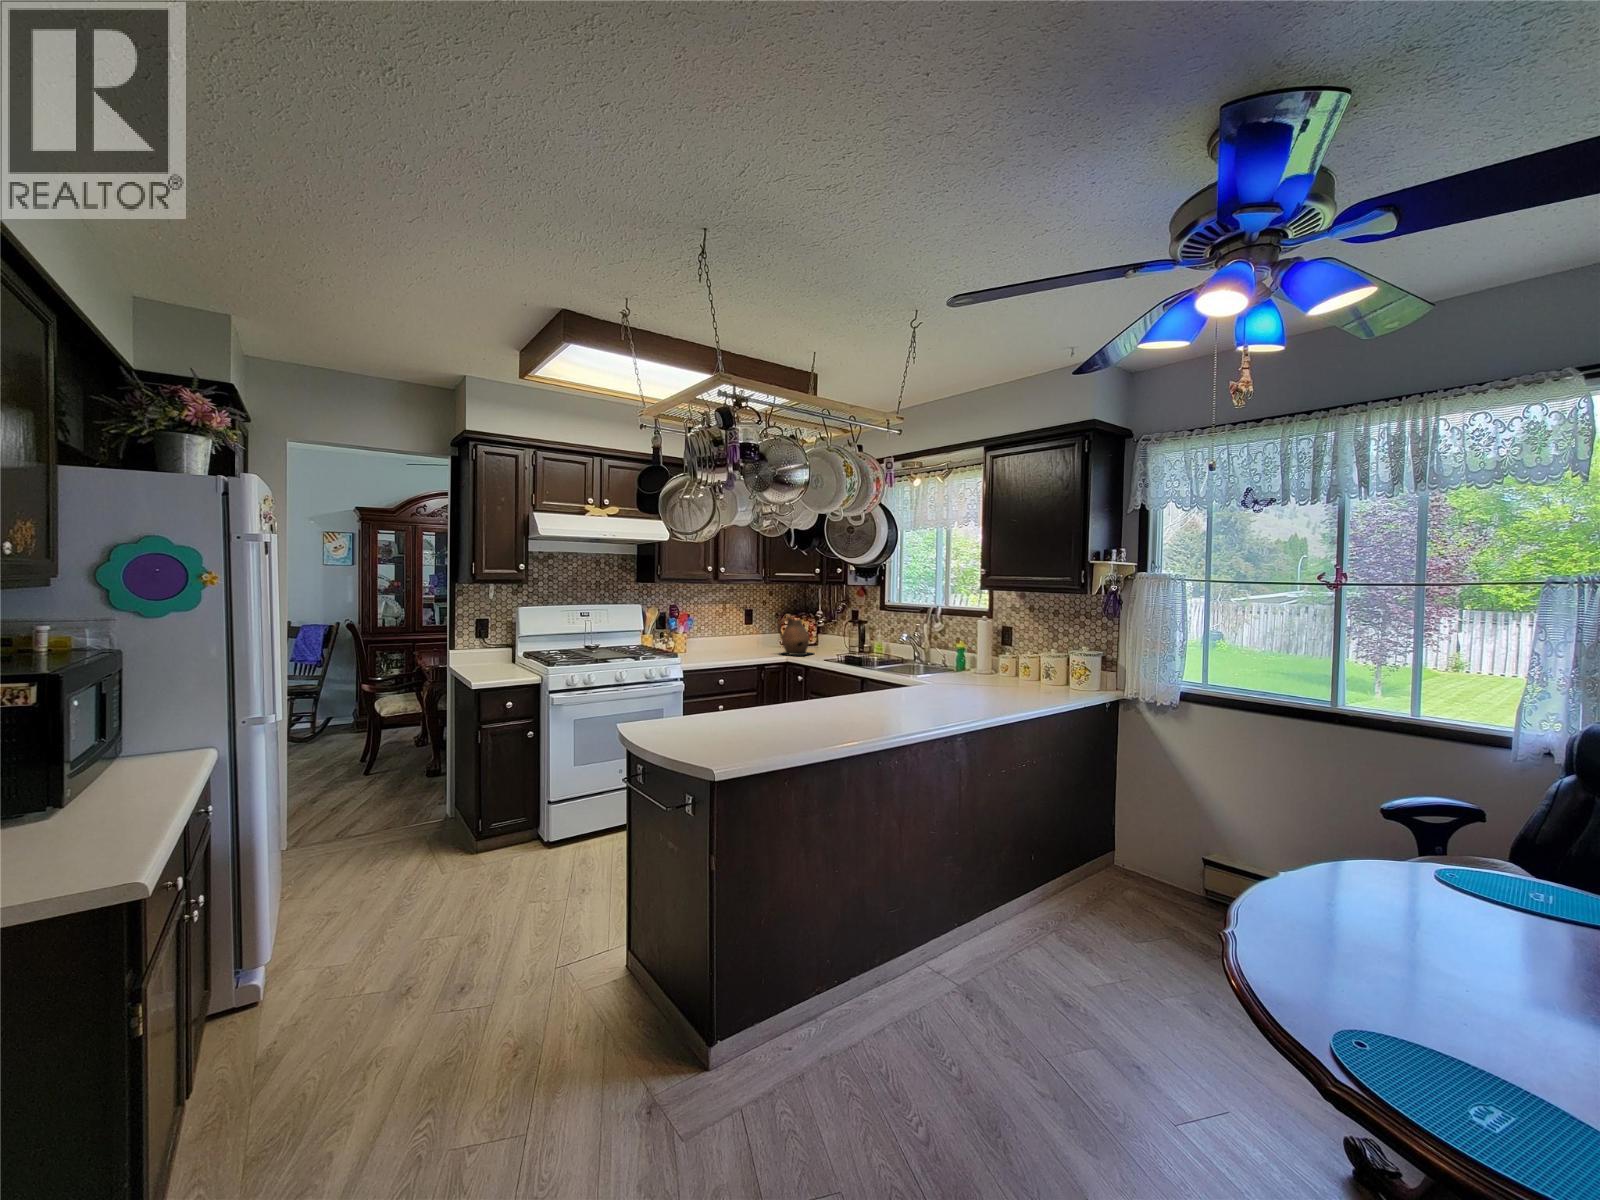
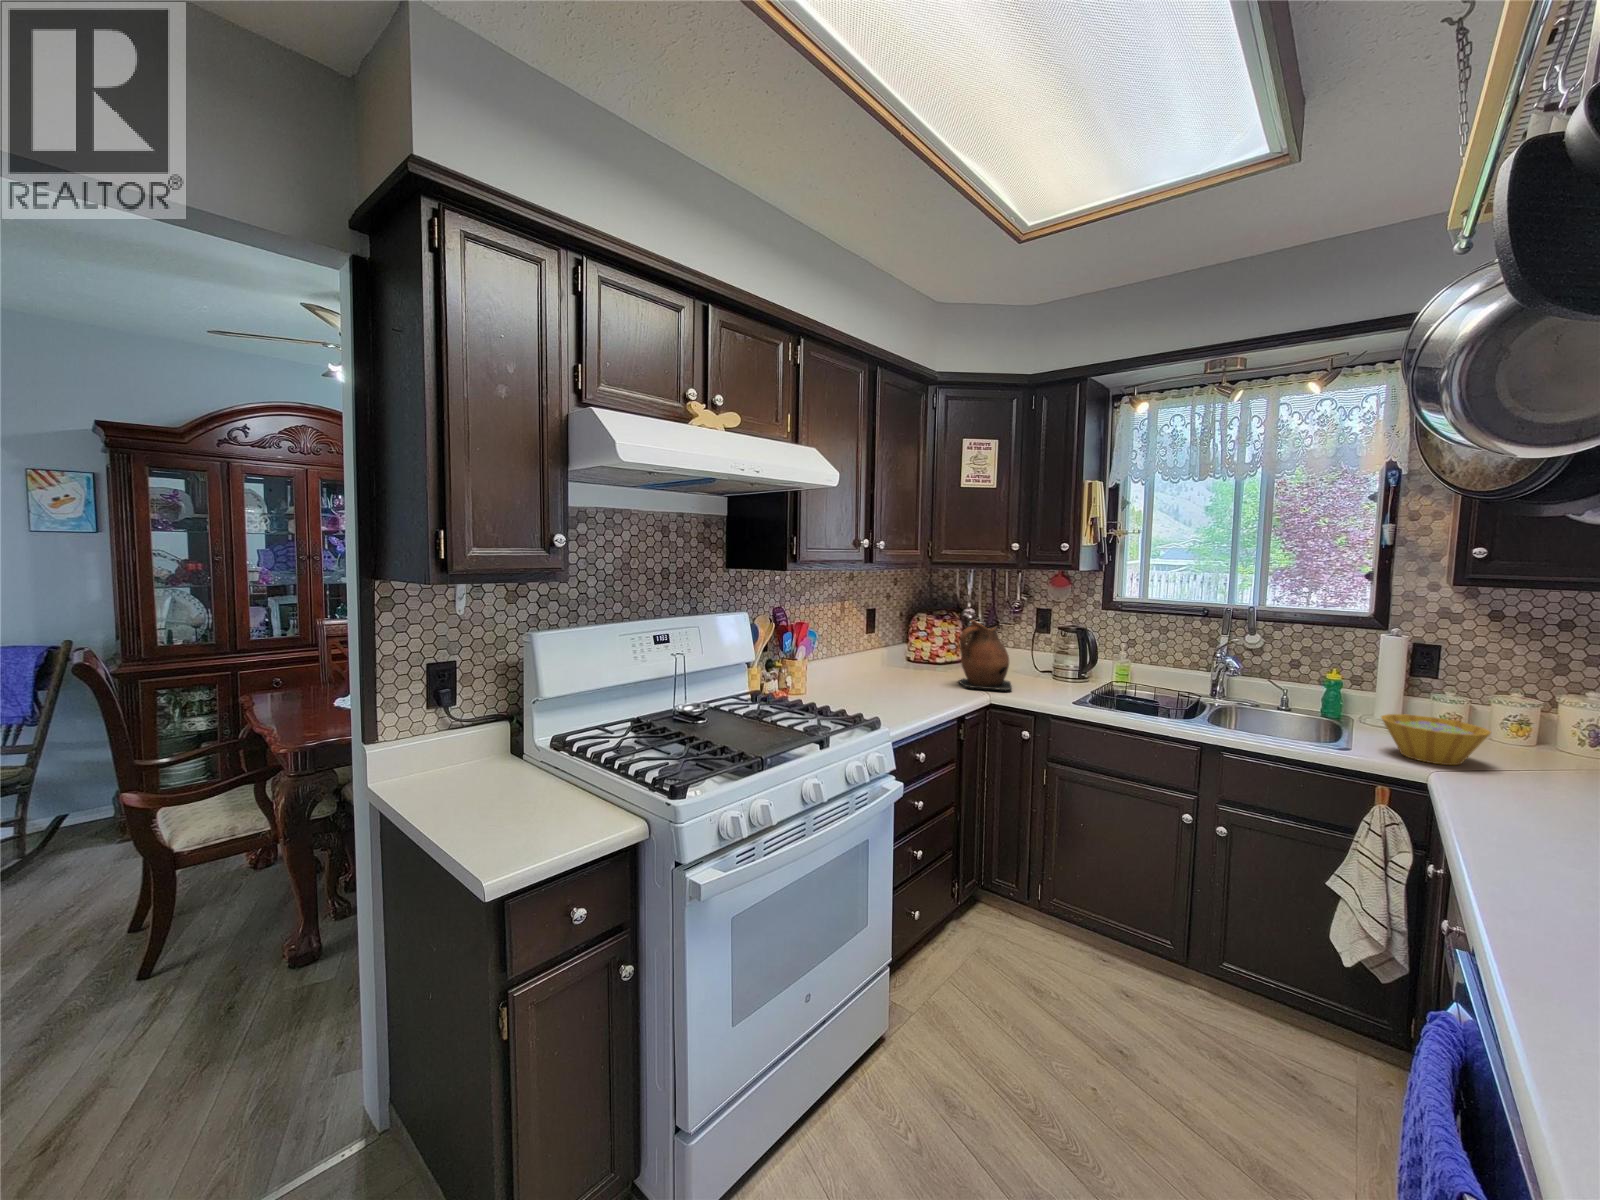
bowl: none [925,659,966,682] -> present [1381,714,1491,765]

